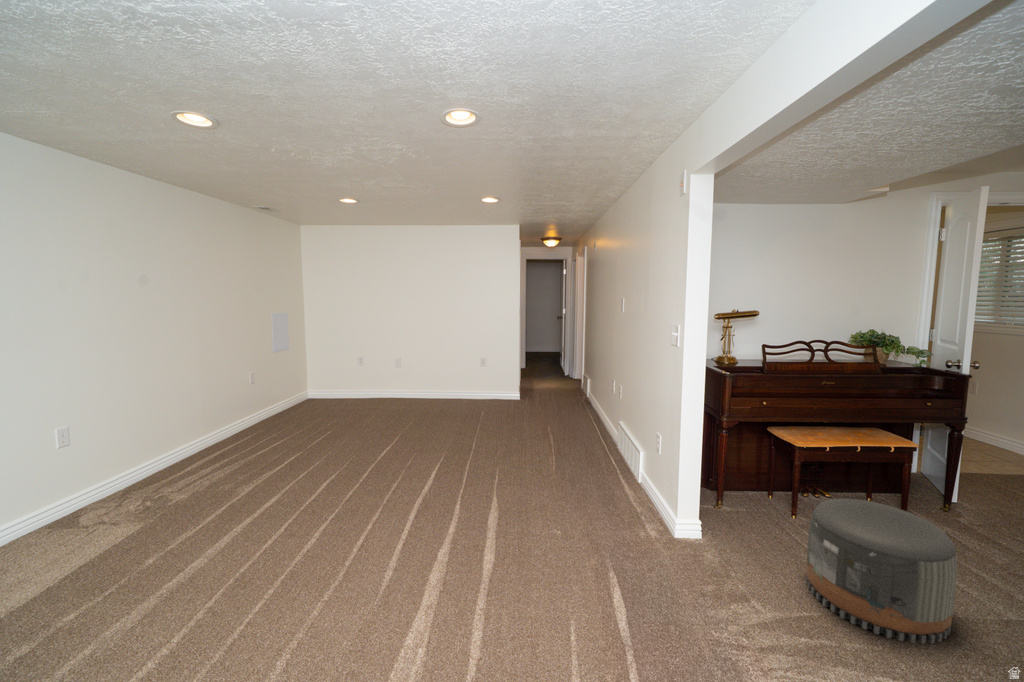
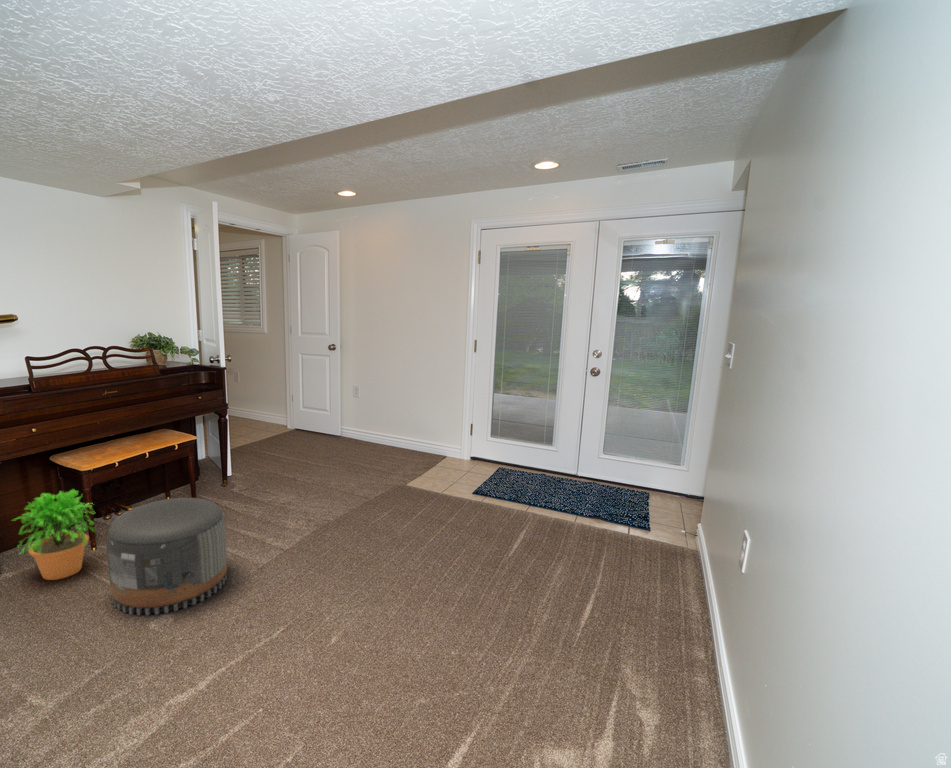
potted plant: none [736,455,804,535] -> present [19,489,94,580]

